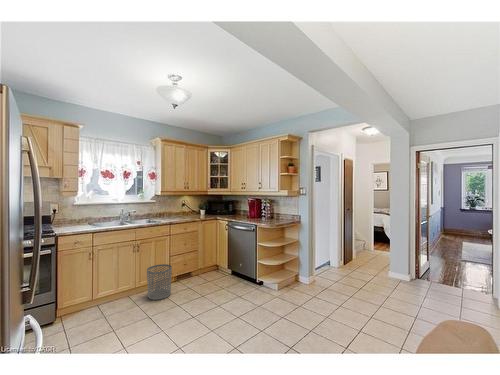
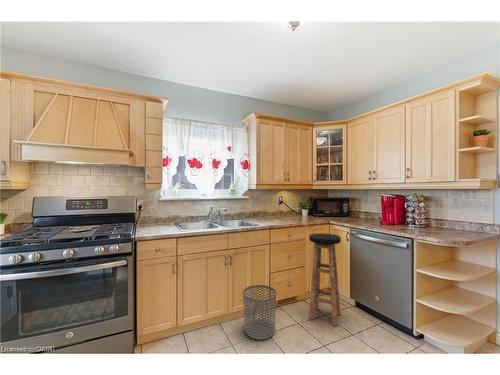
bar stool: none [197,226,219,286] -> present [309,233,341,327]

